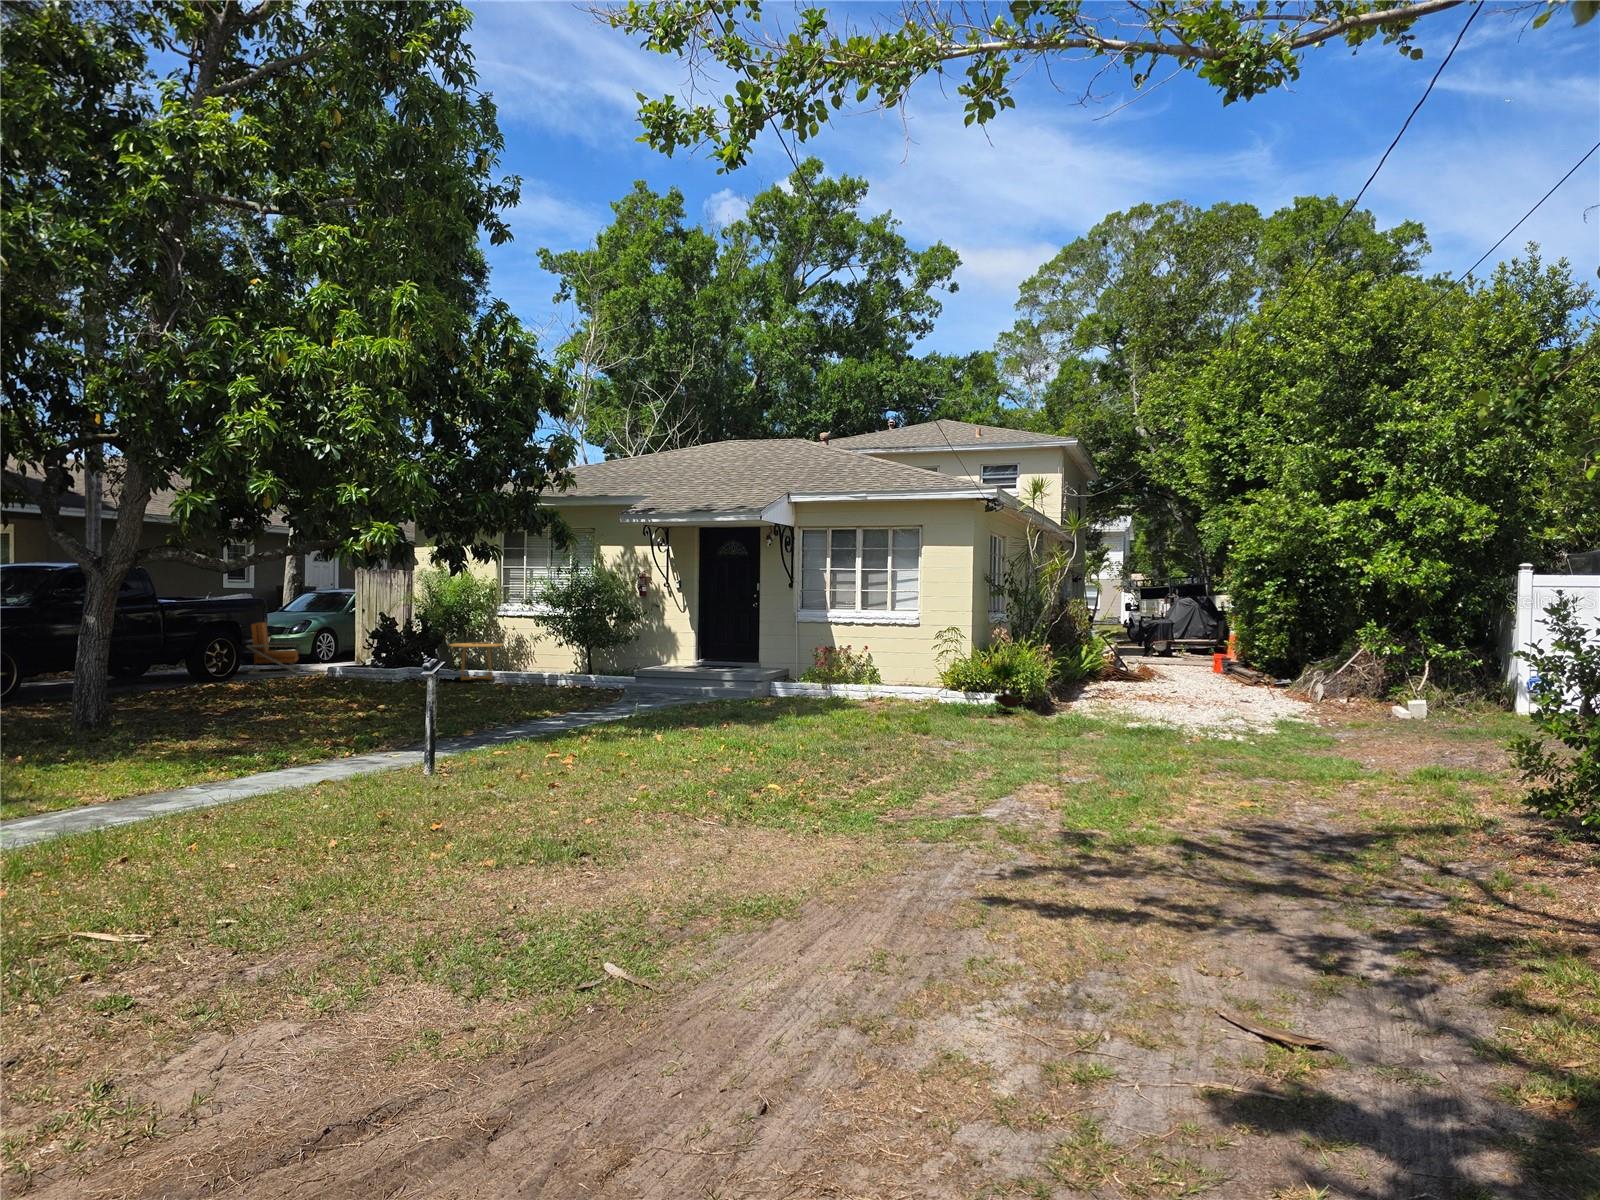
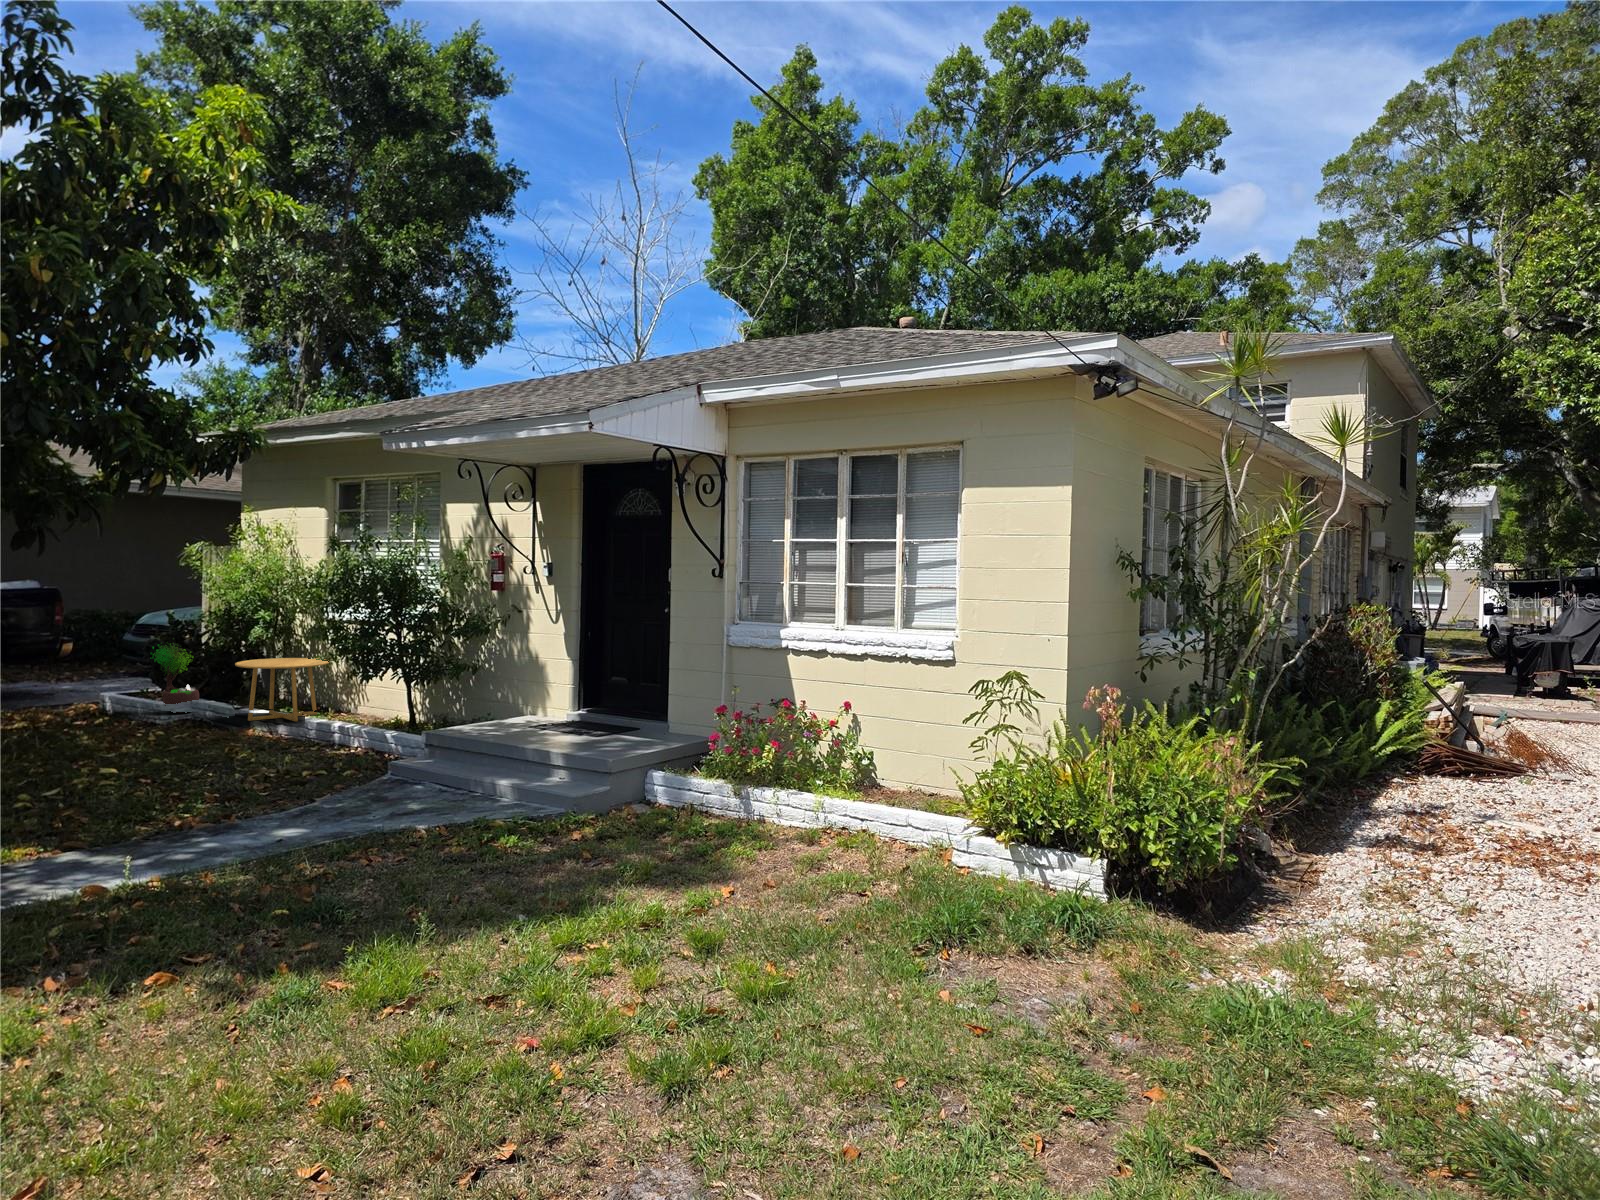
lounge chair: present [247,622,300,674] -> none [11,616,125,694]
potted tree: present [990,661,1019,713] -> present [150,643,199,713]

